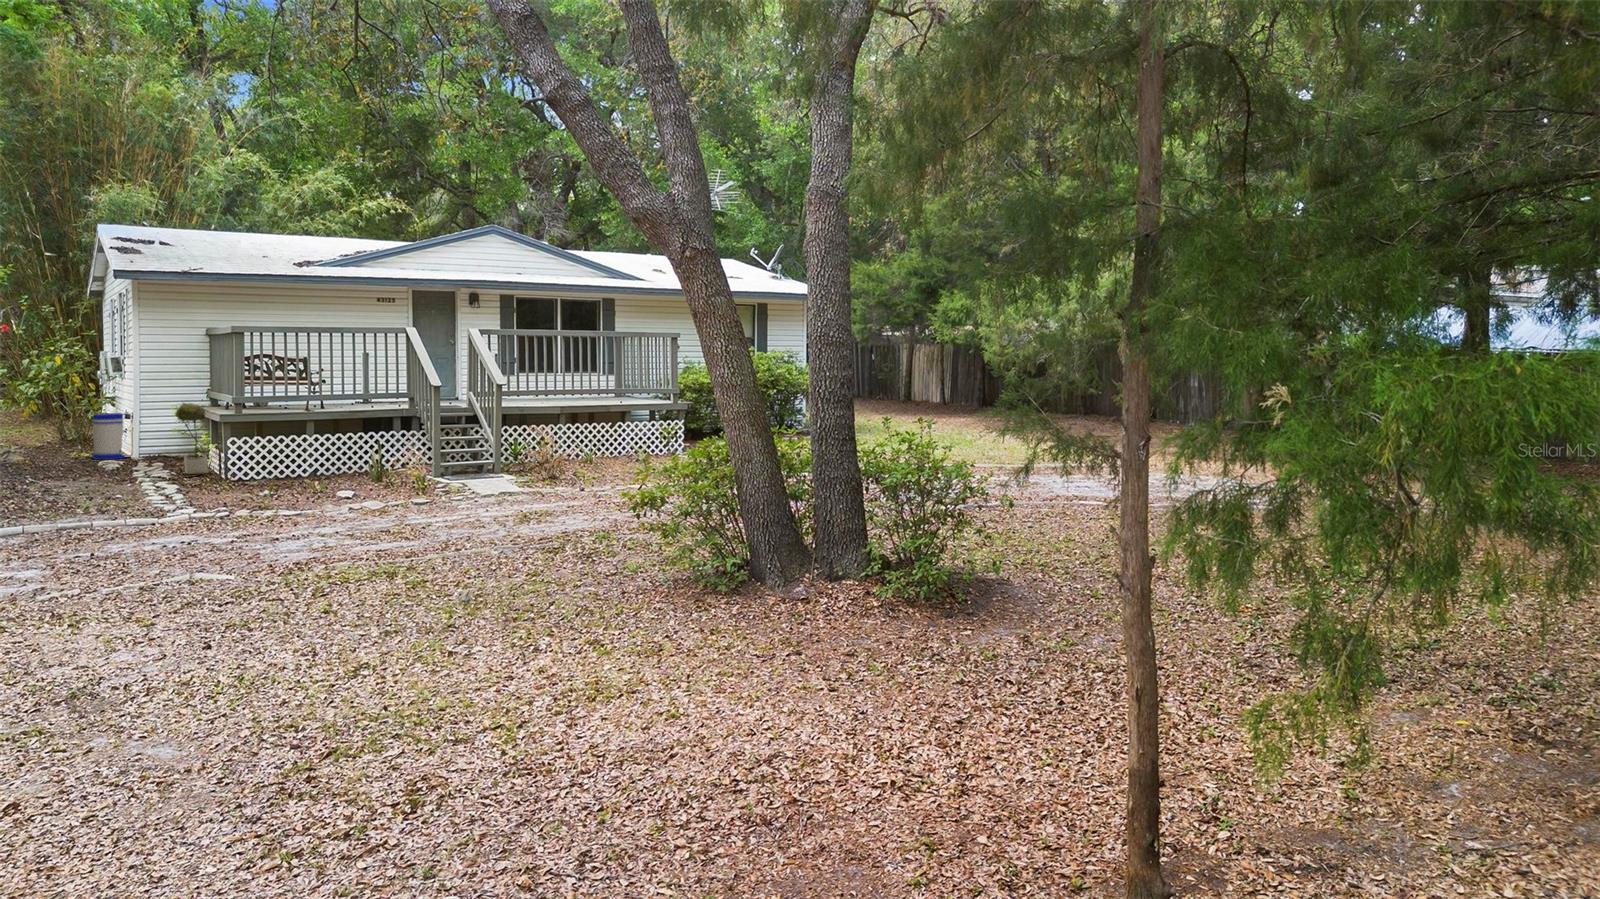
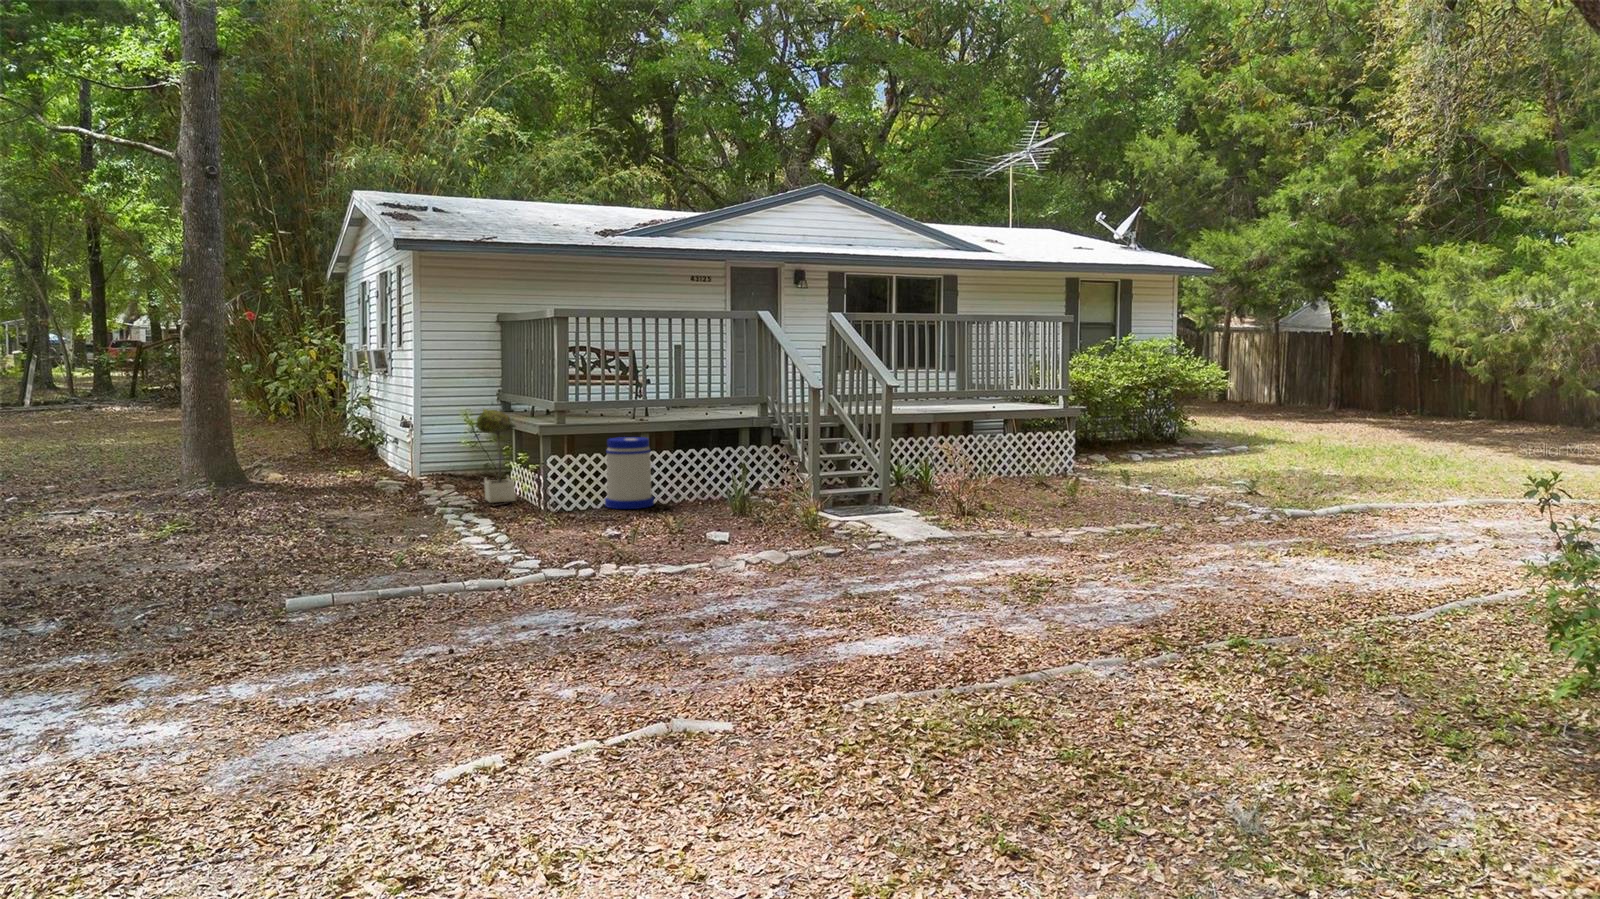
trash can: present [92,413,126,460] -> present [605,437,654,509]

